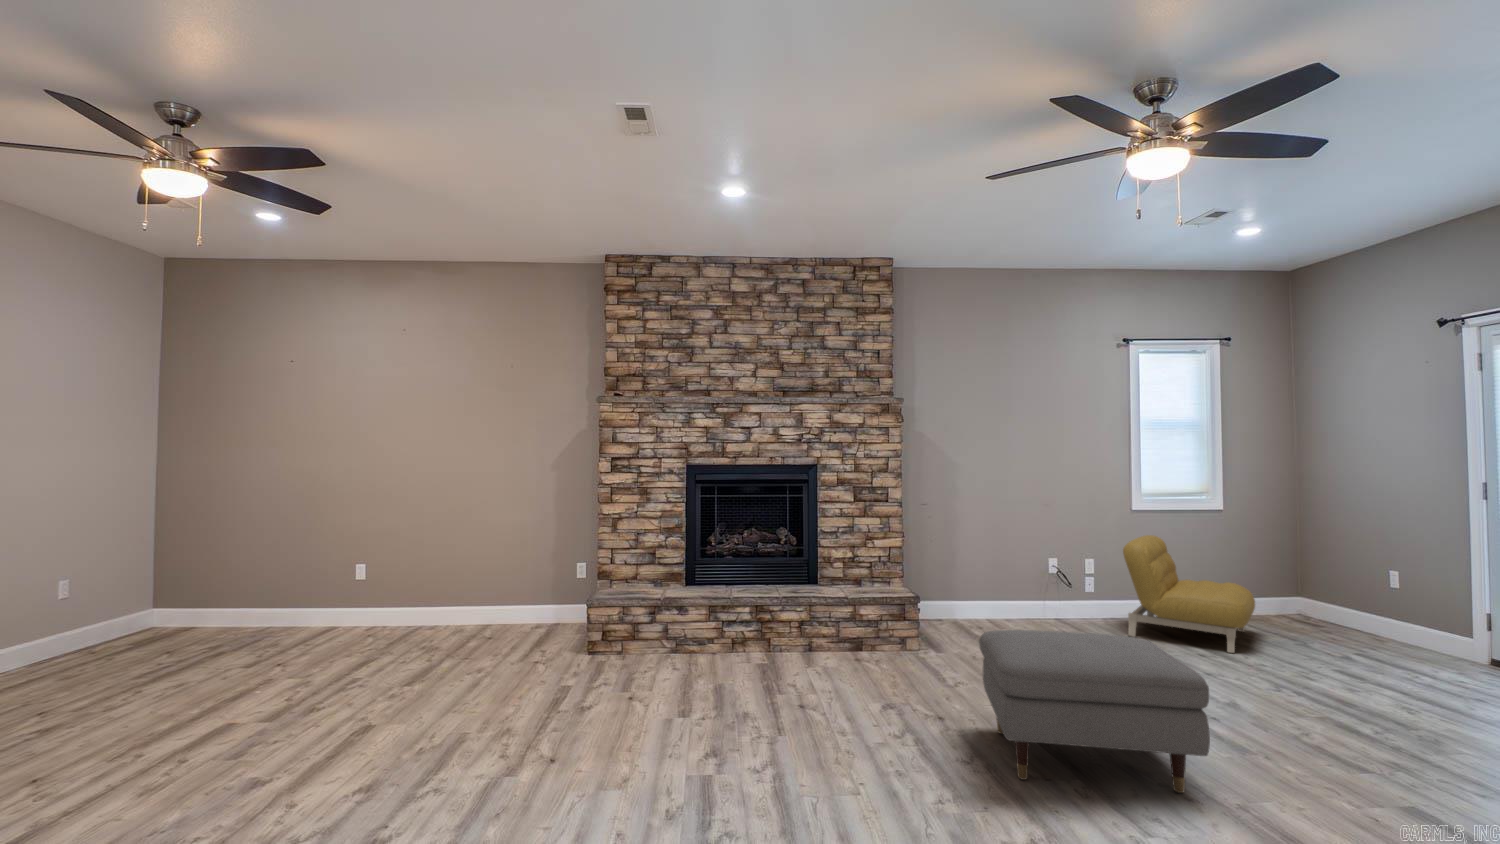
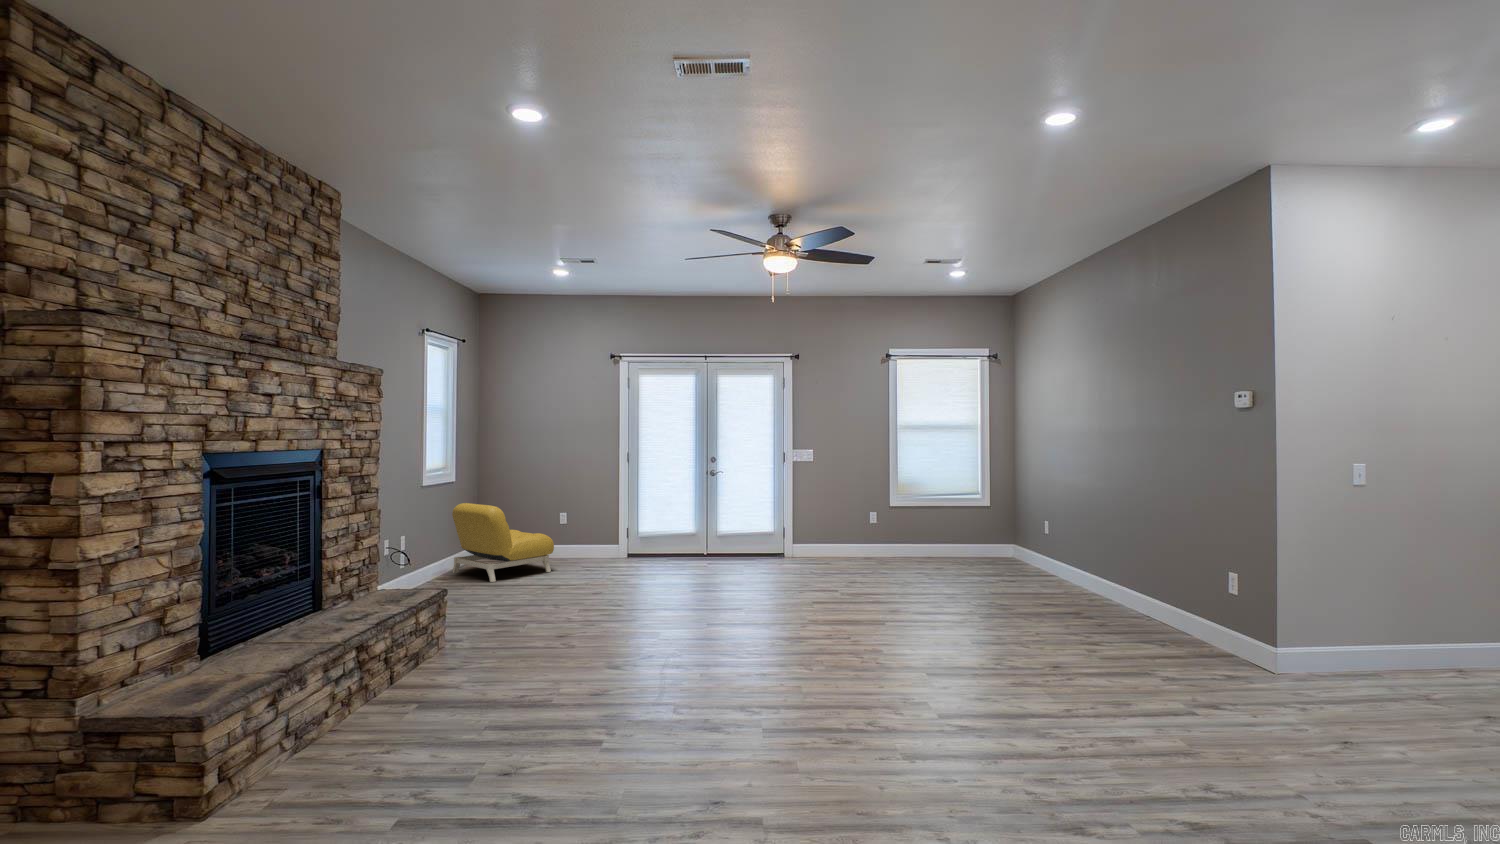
ottoman: present [979,630,1210,793] -> none [639,543,744,629]

